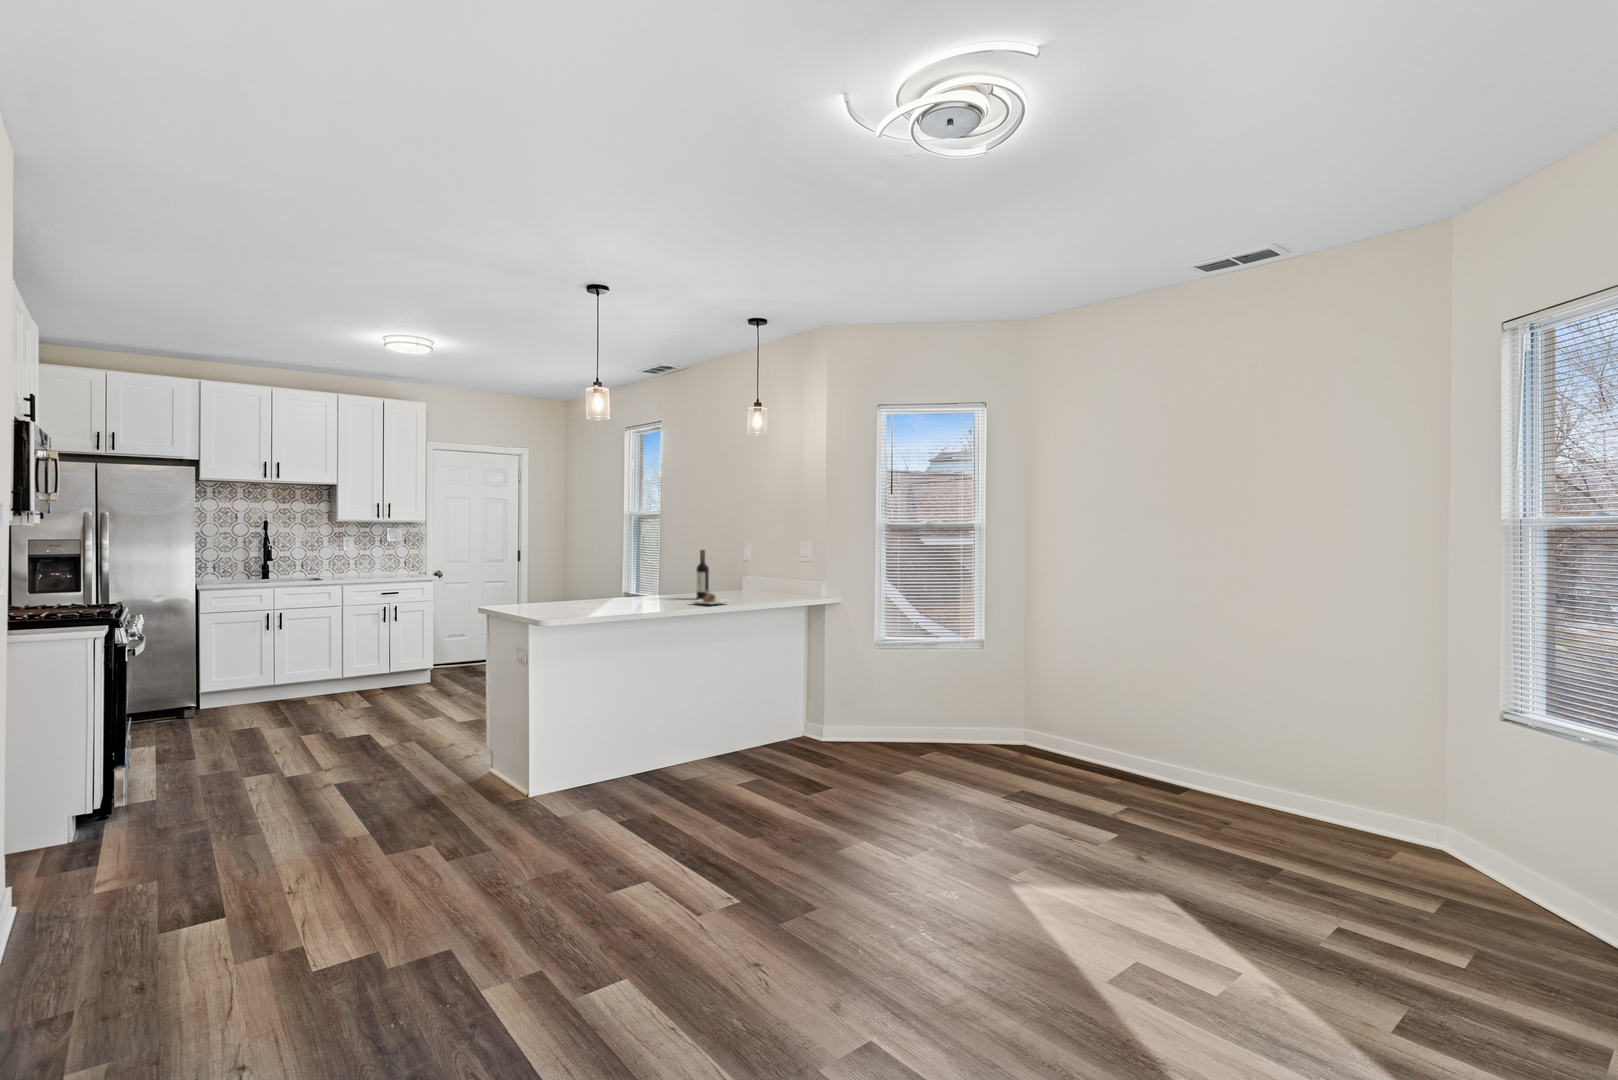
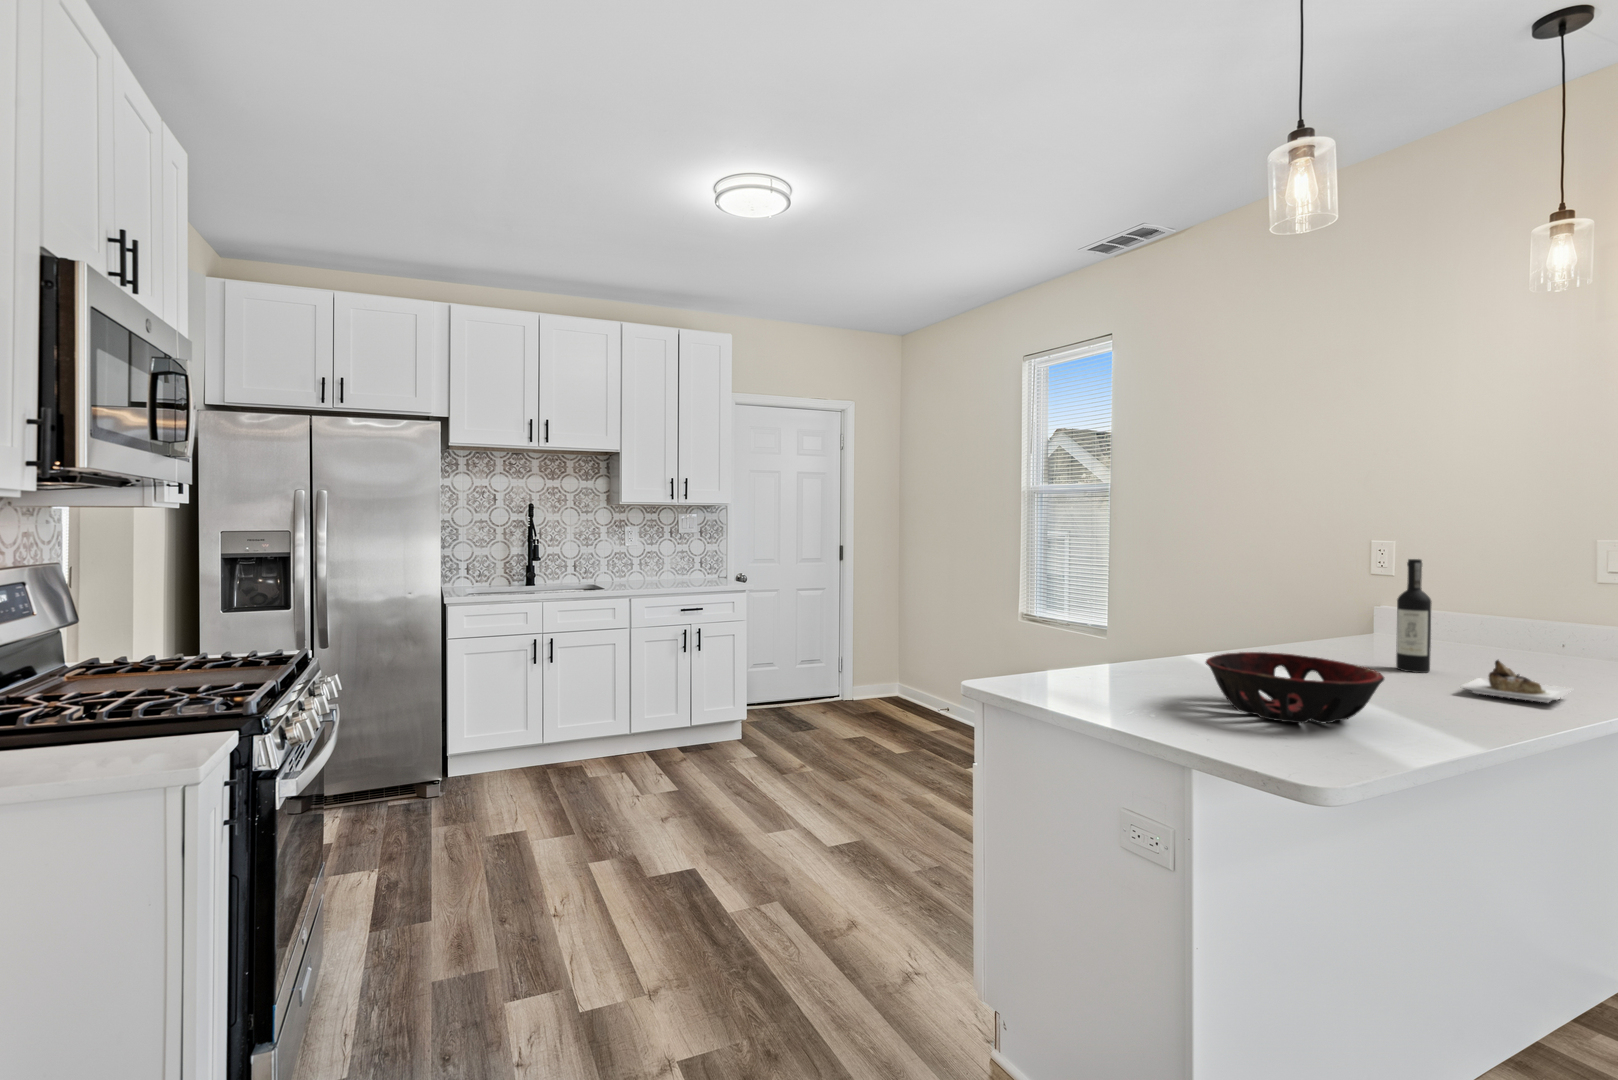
decorative bowl: none [564,587,626,610] -> present [1206,652,1384,723]

